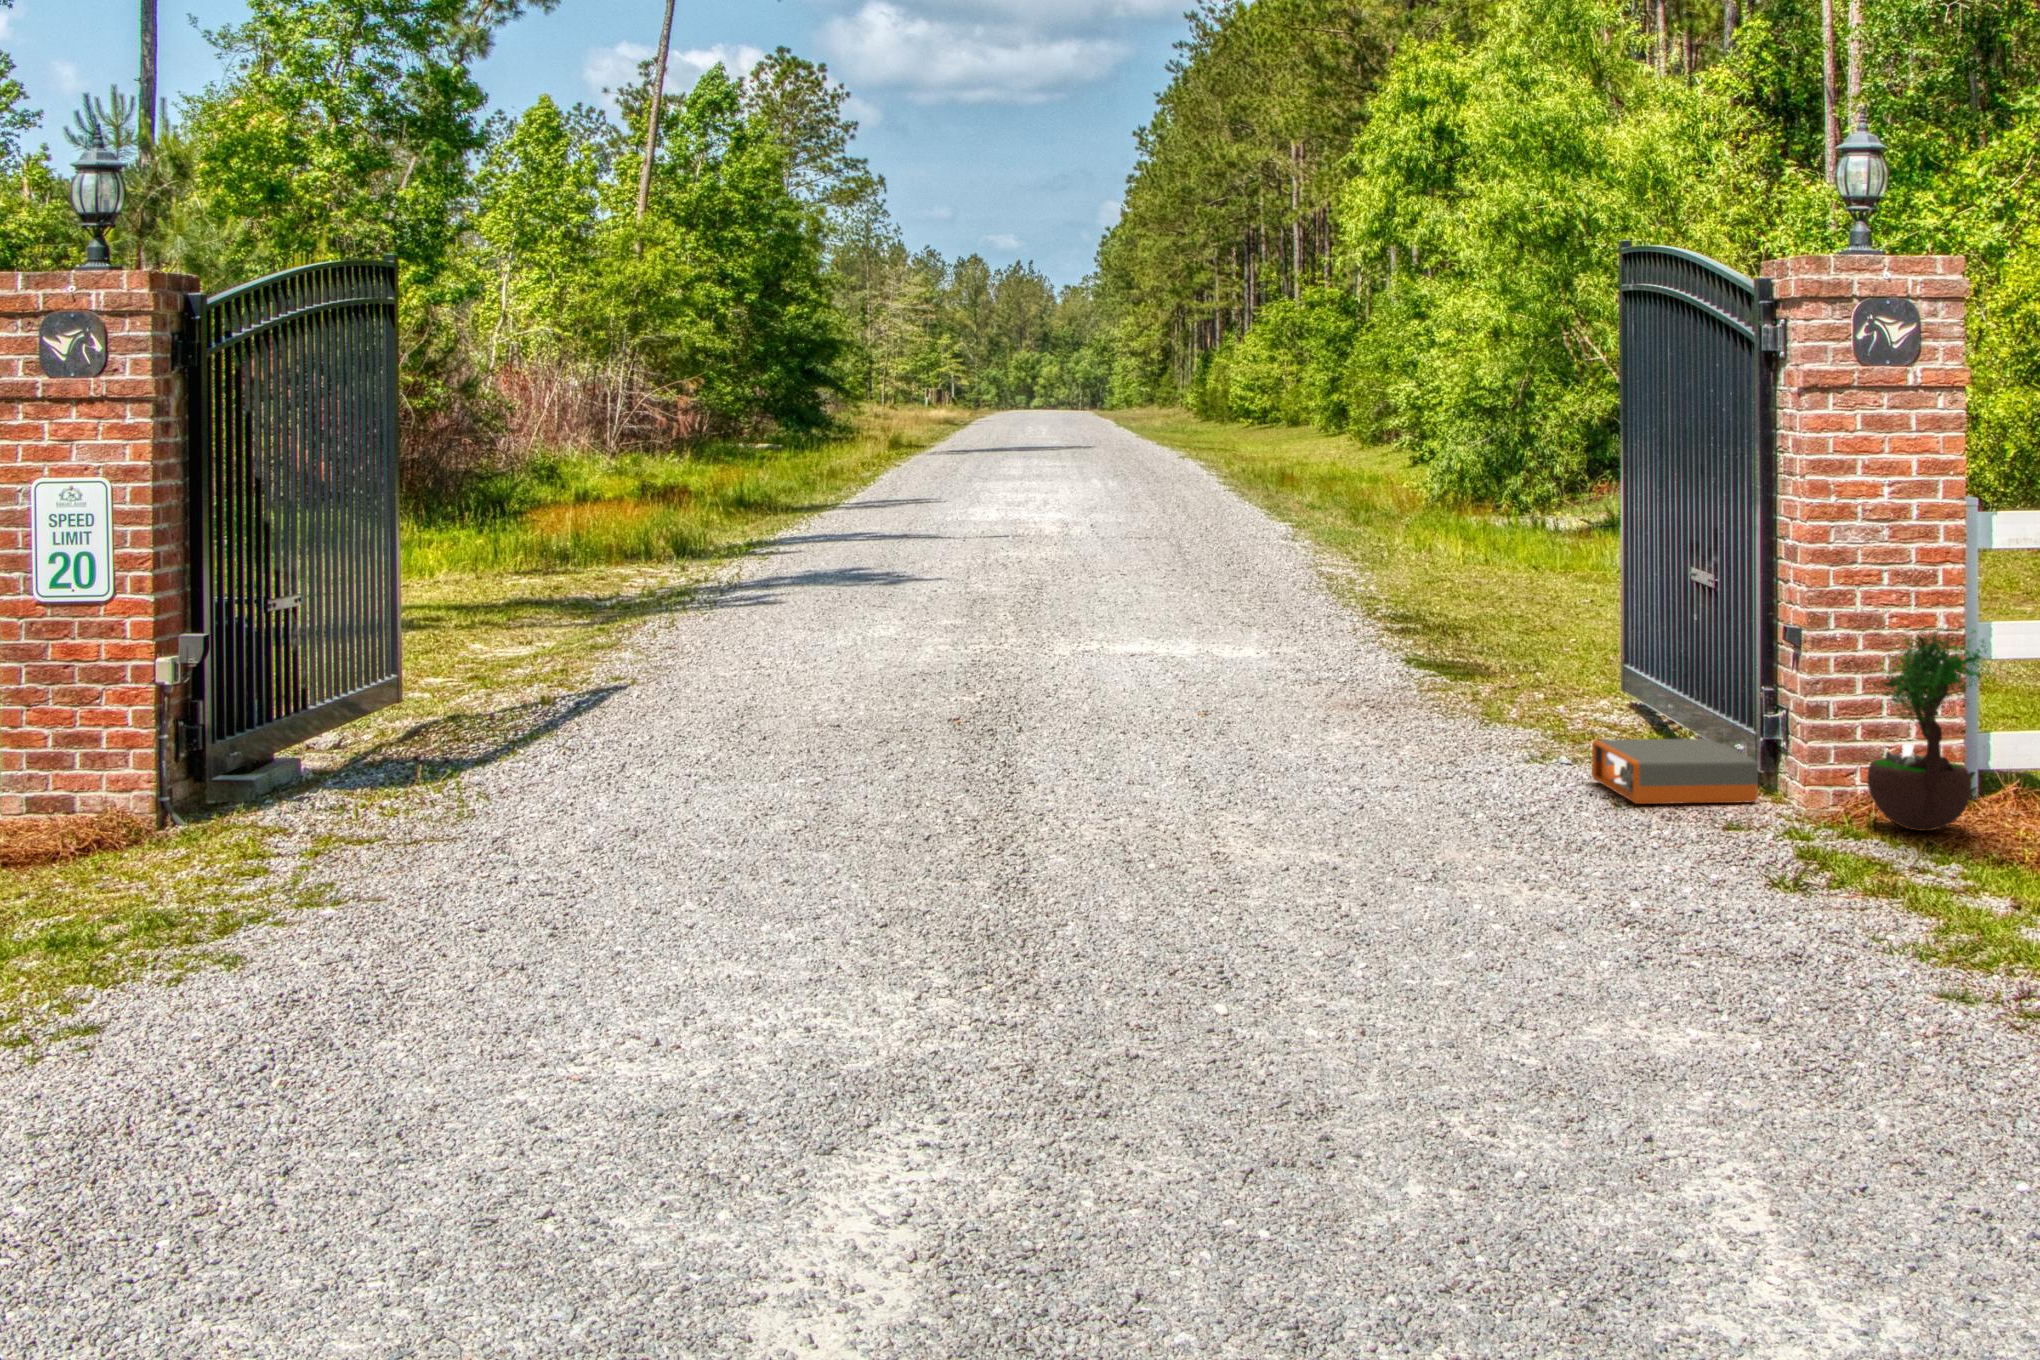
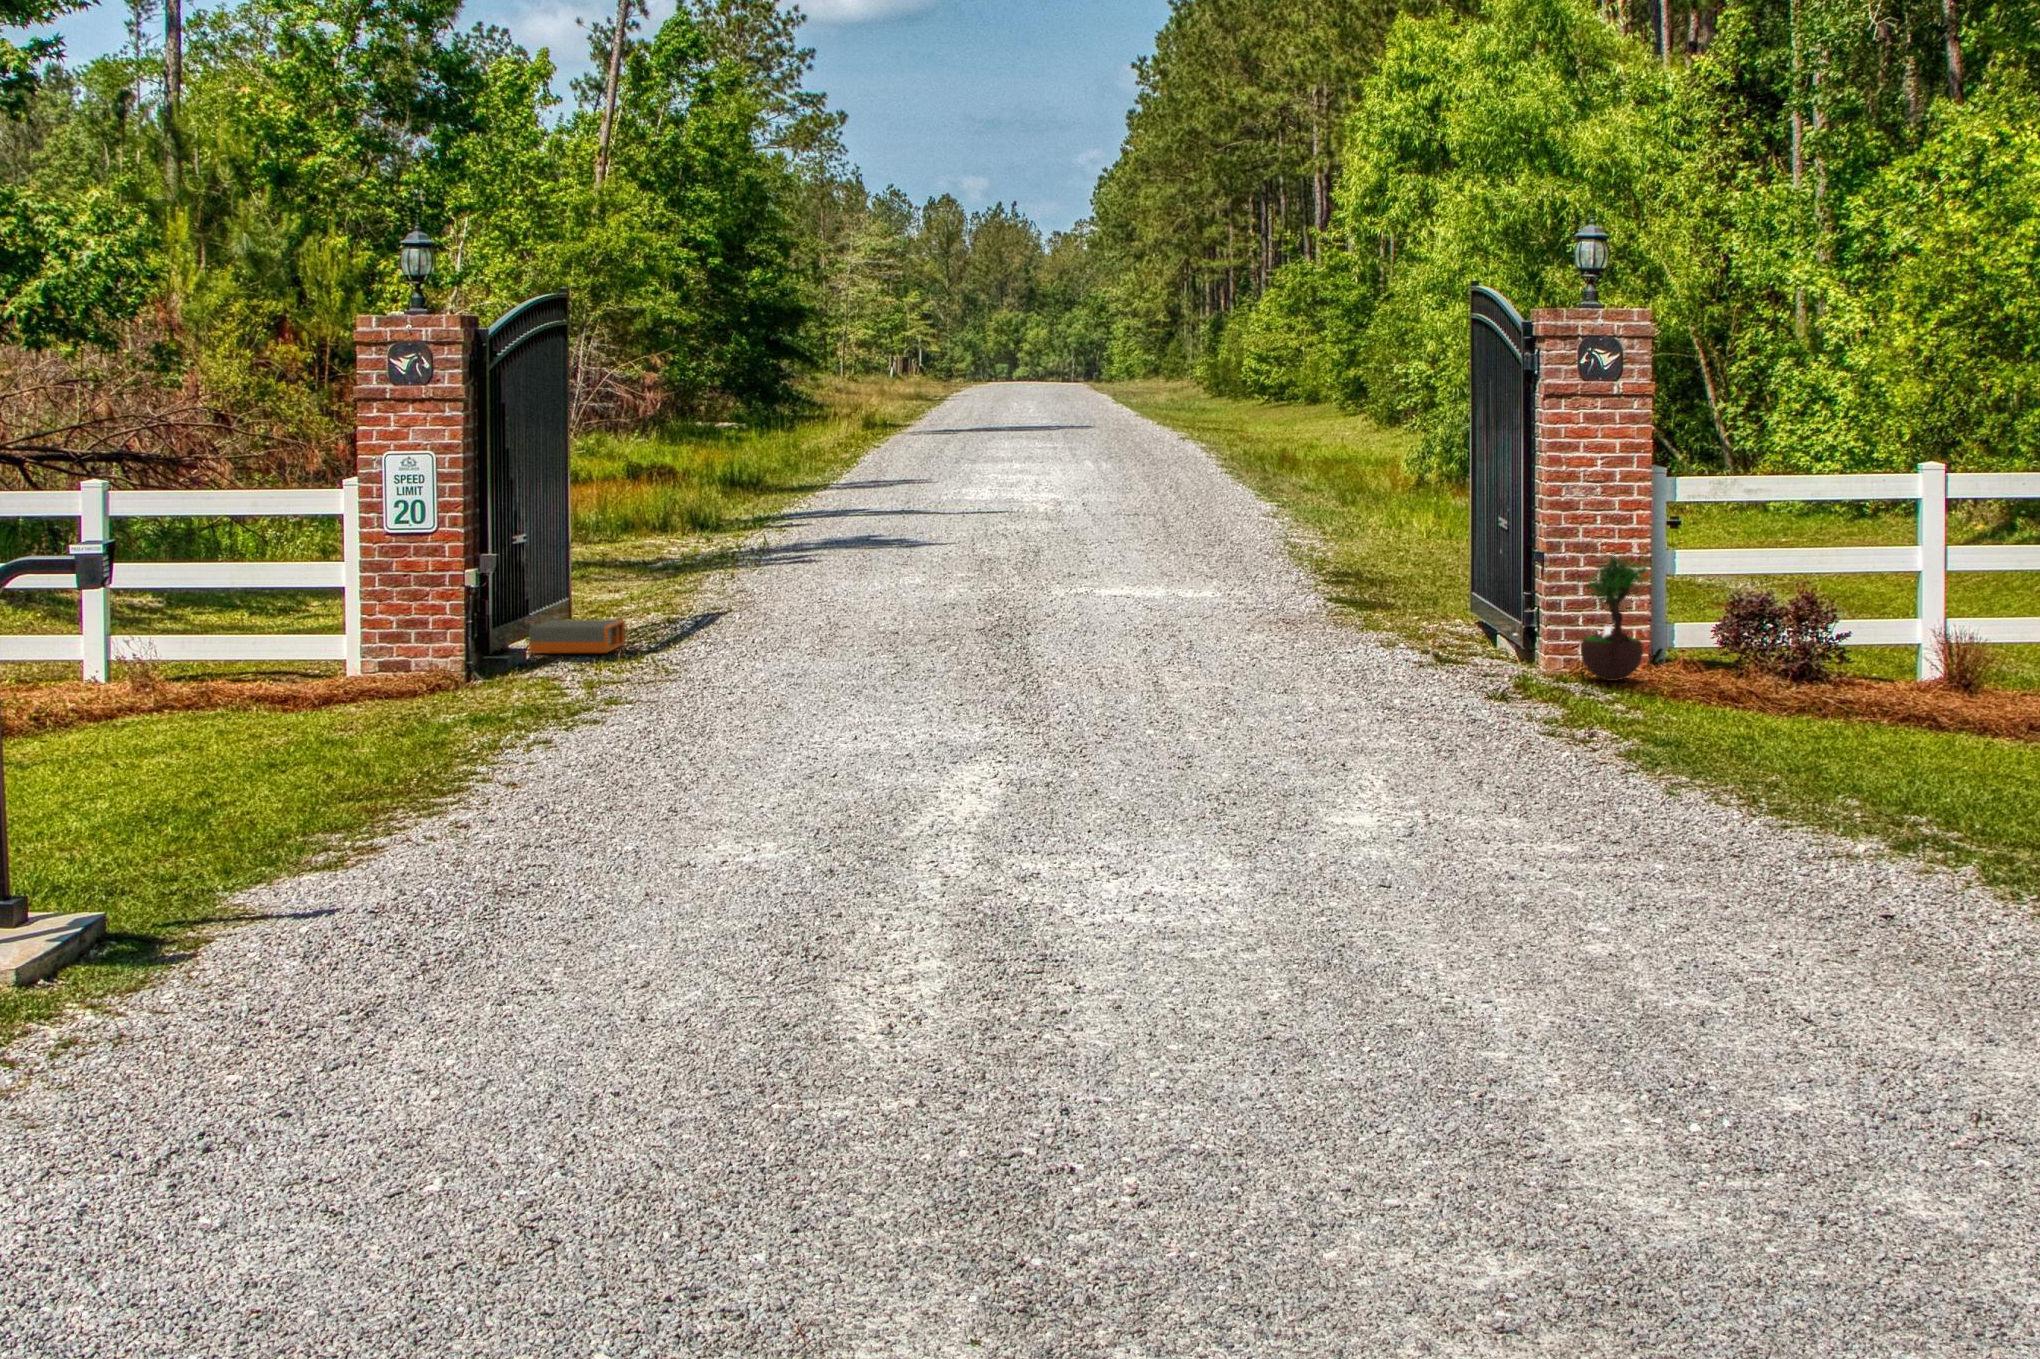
storage box: present [1592,738,1758,804] -> present [529,619,625,653]

